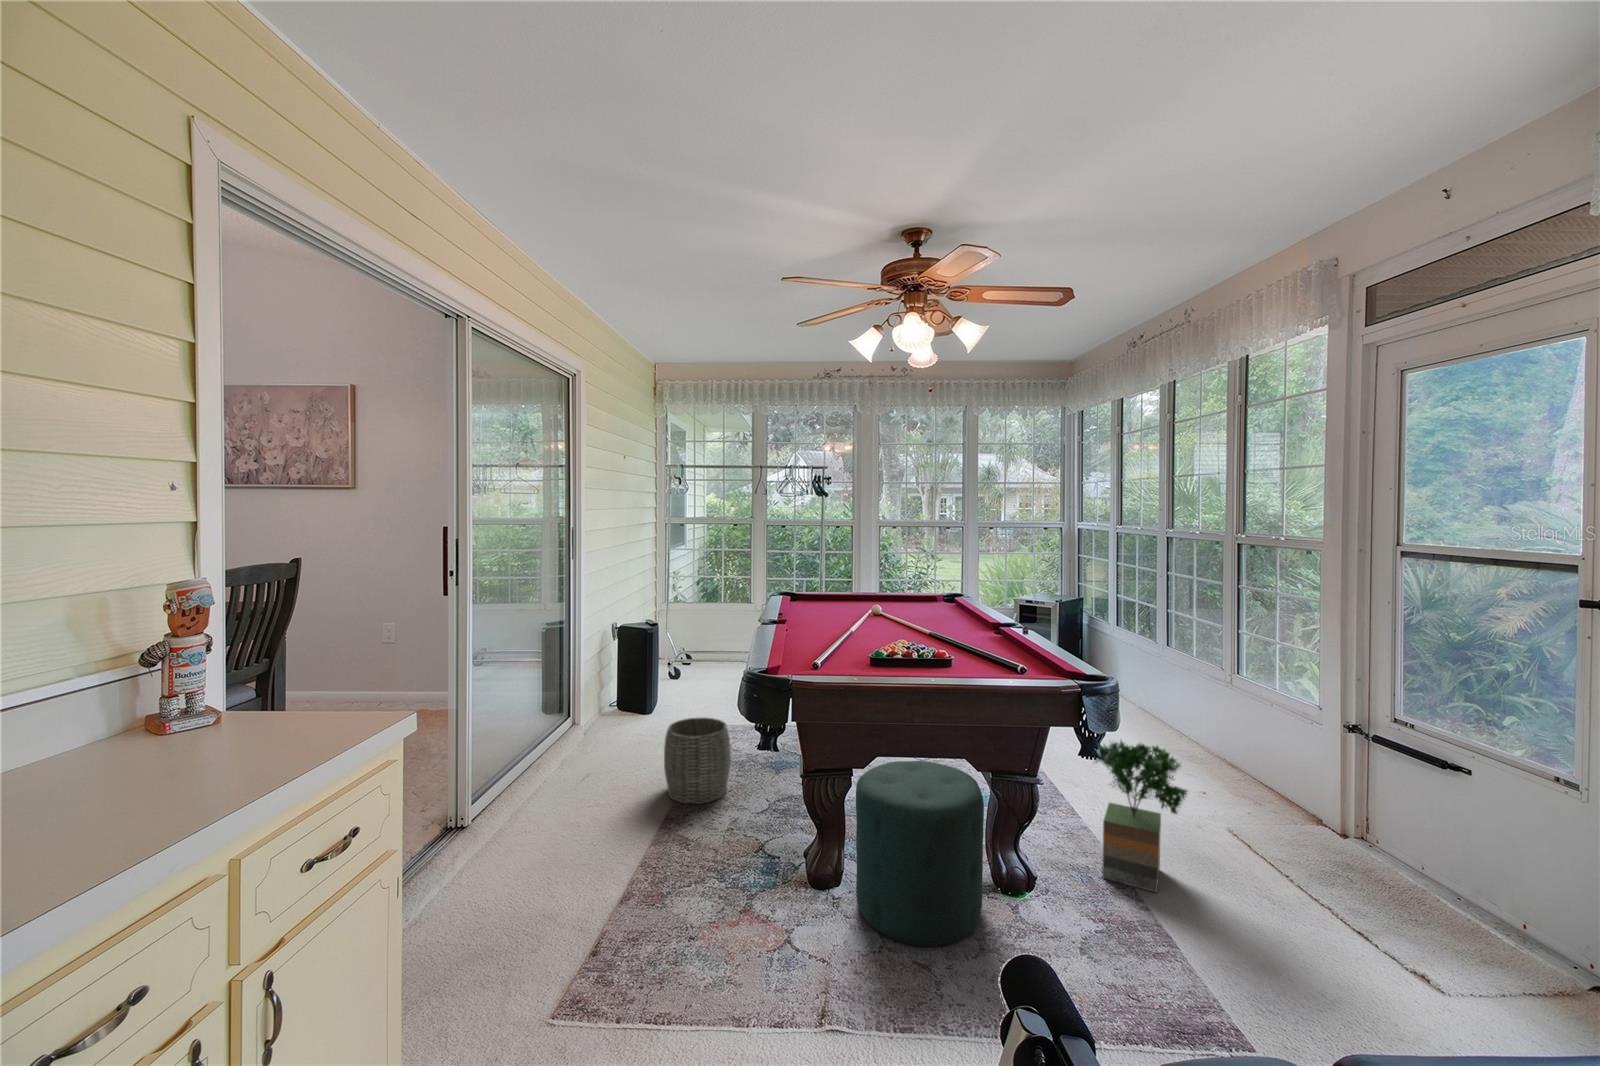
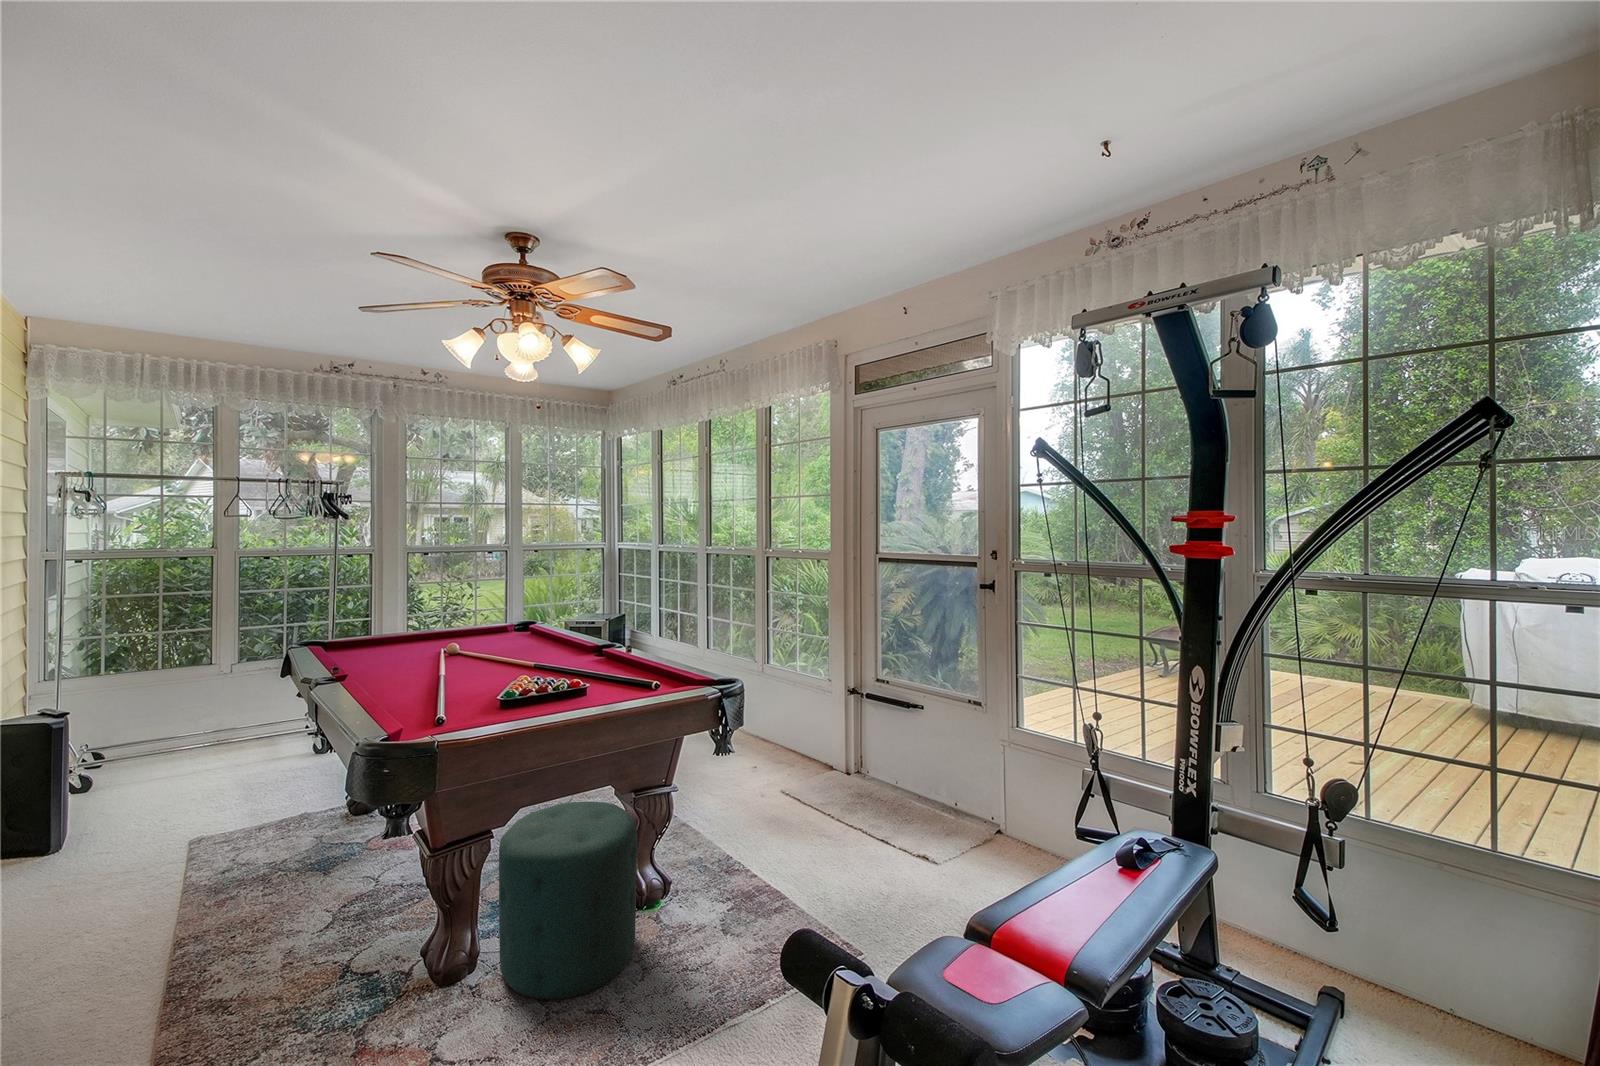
woven basket: present [664,717,731,804] -> none [135,826,259,963]
potted tree: present [1094,741,1187,892] -> none [700,735,779,863]

